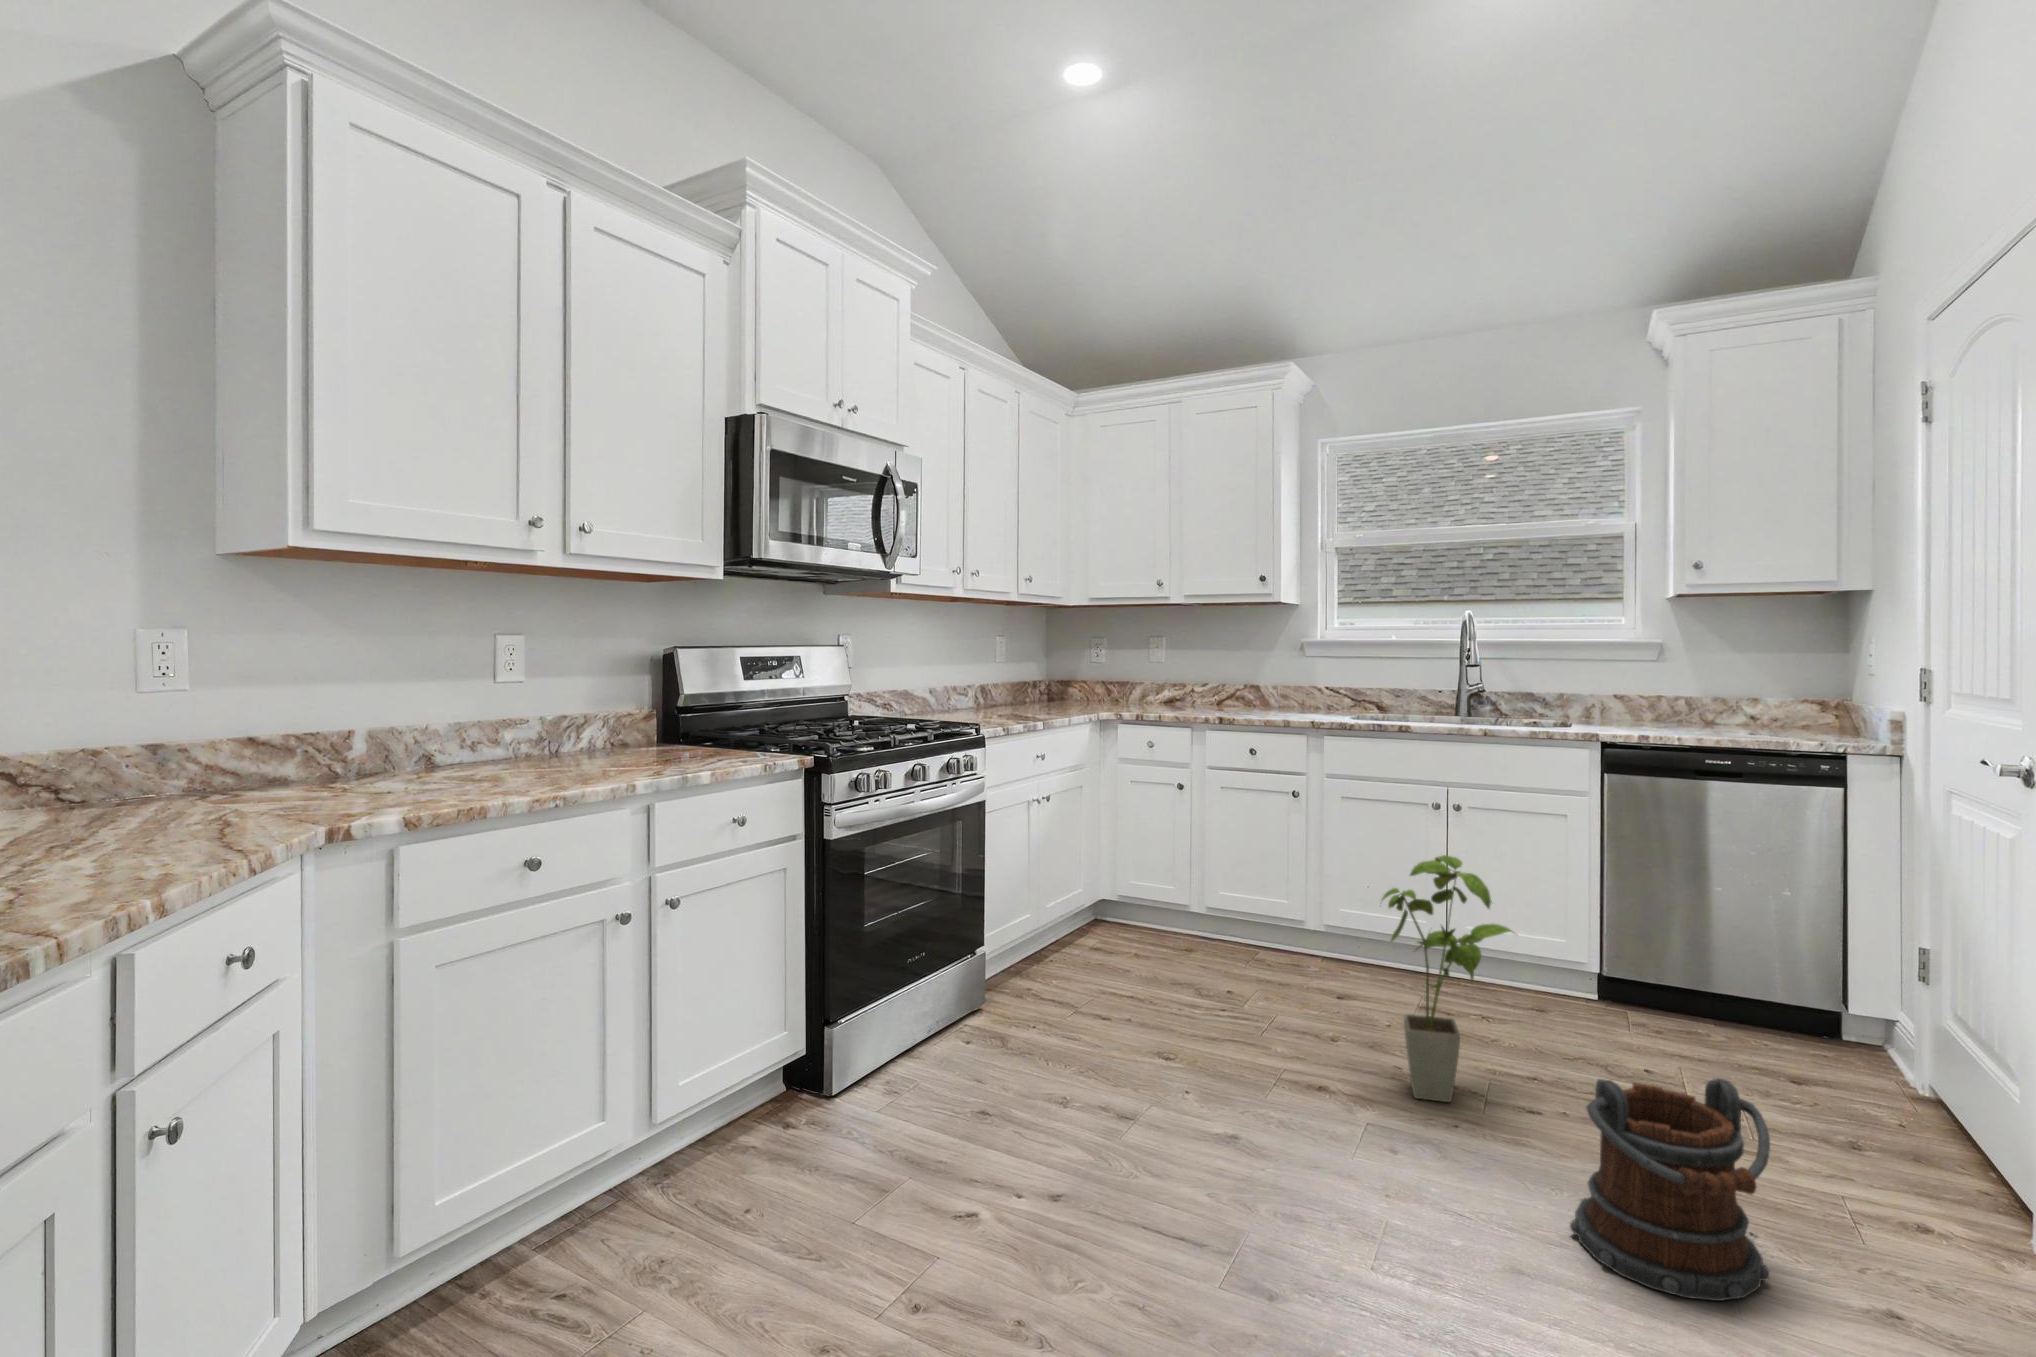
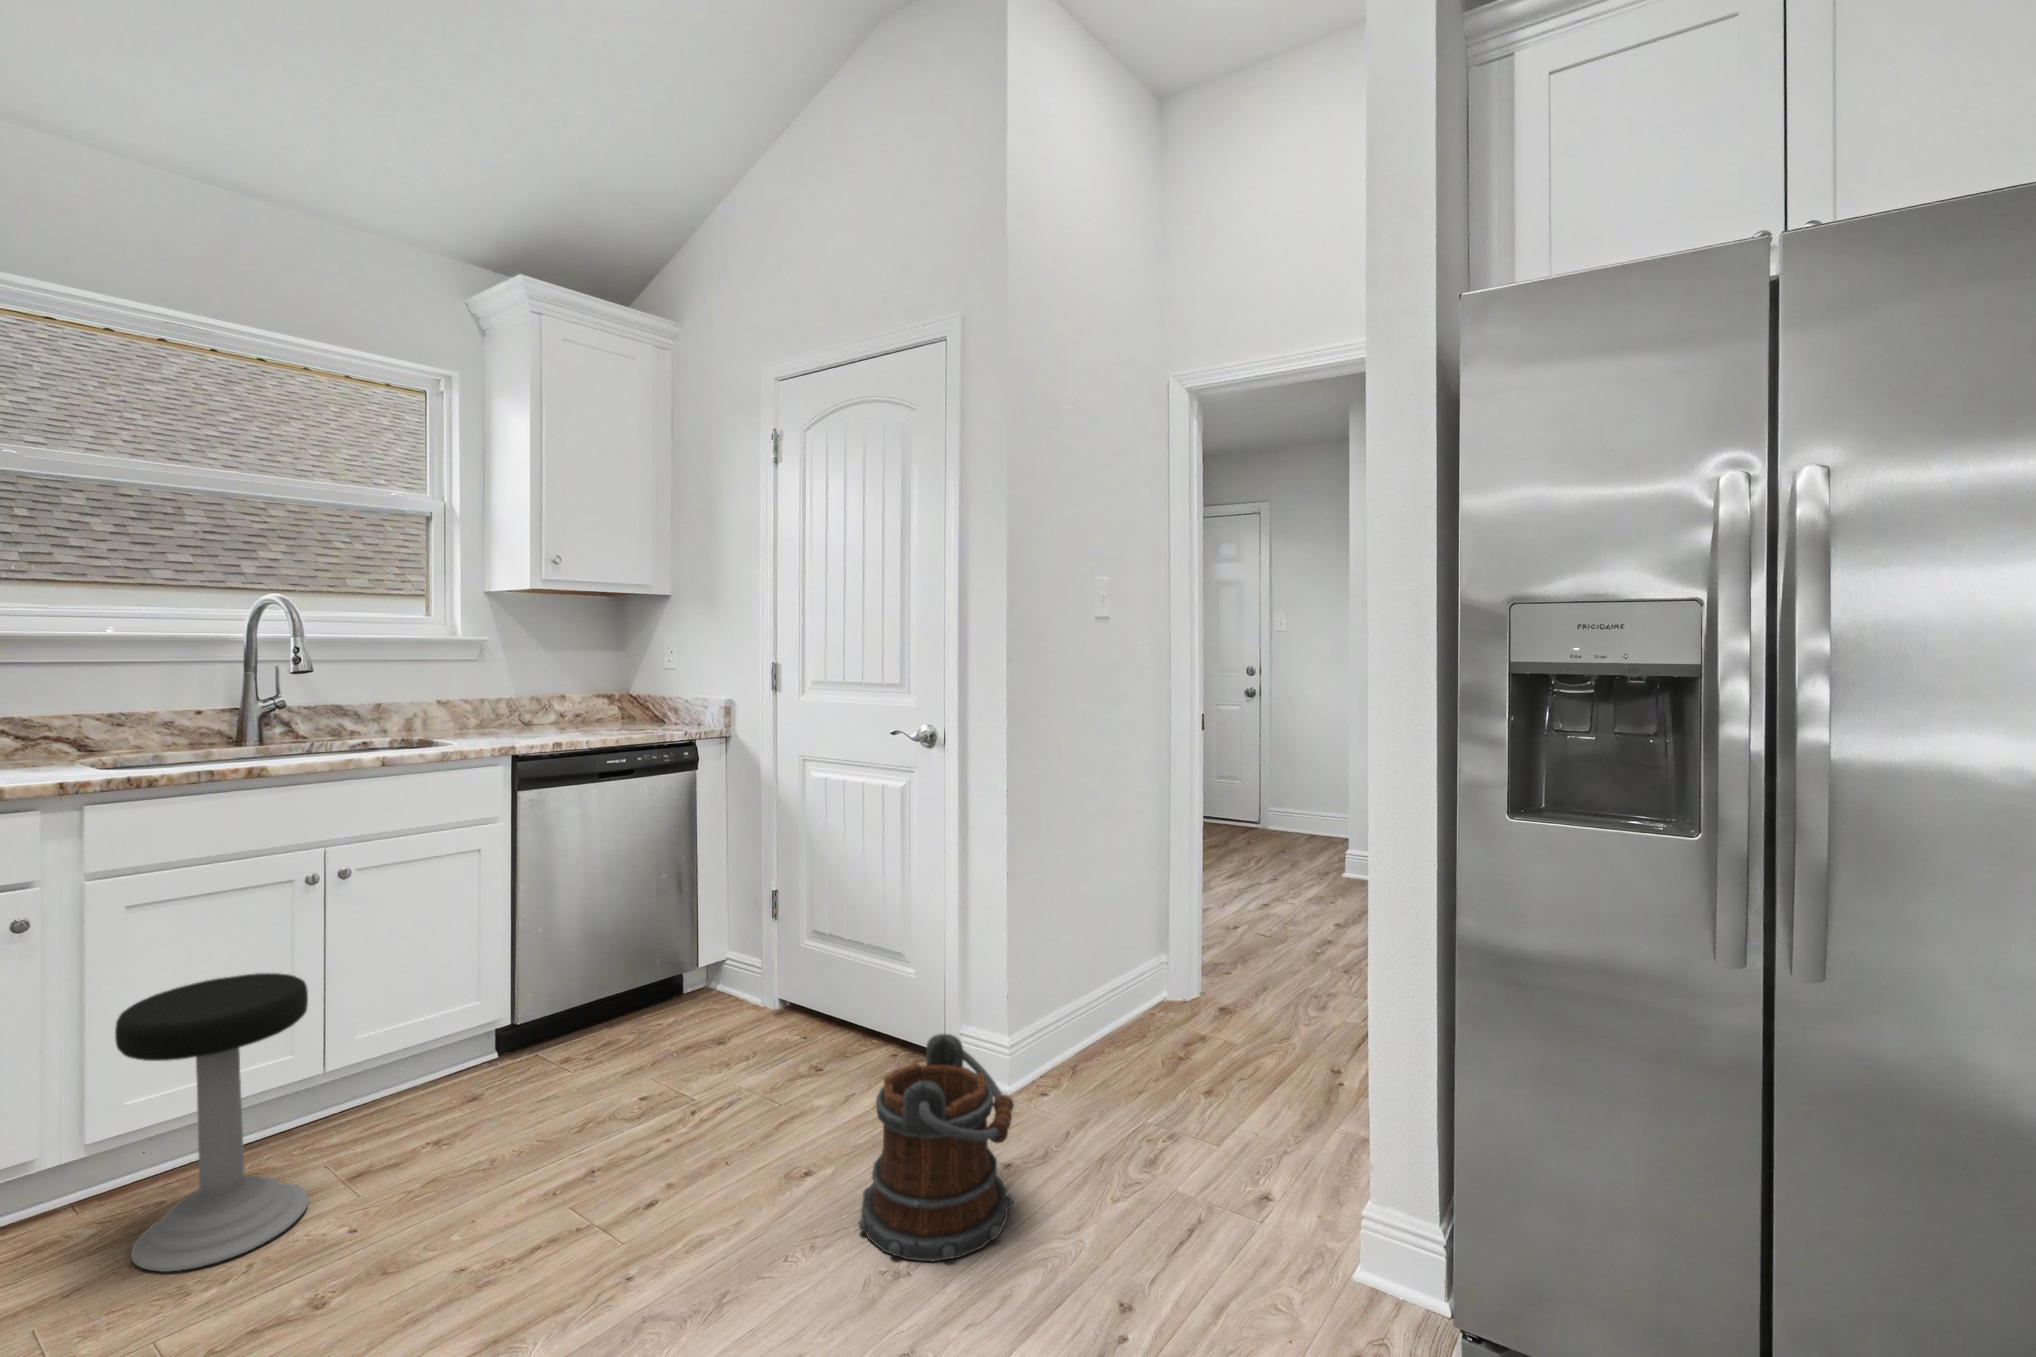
stool: none [1286,847,1378,1010] -> present [115,973,308,1271]
house plant: present [1382,855,1512,1102] -> none [493,923,682,1261]

